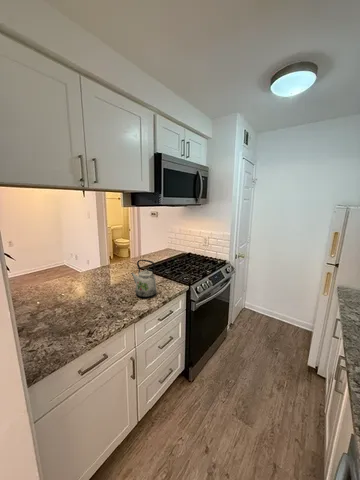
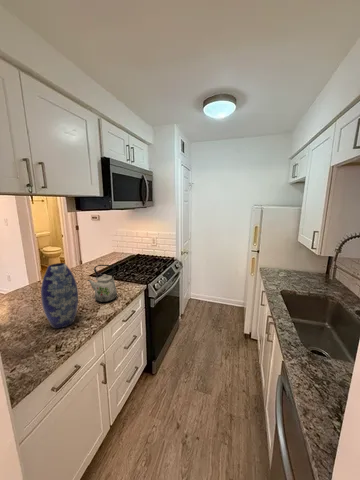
vase: none [84,254,116,315] -> present [41,263,78,328]

